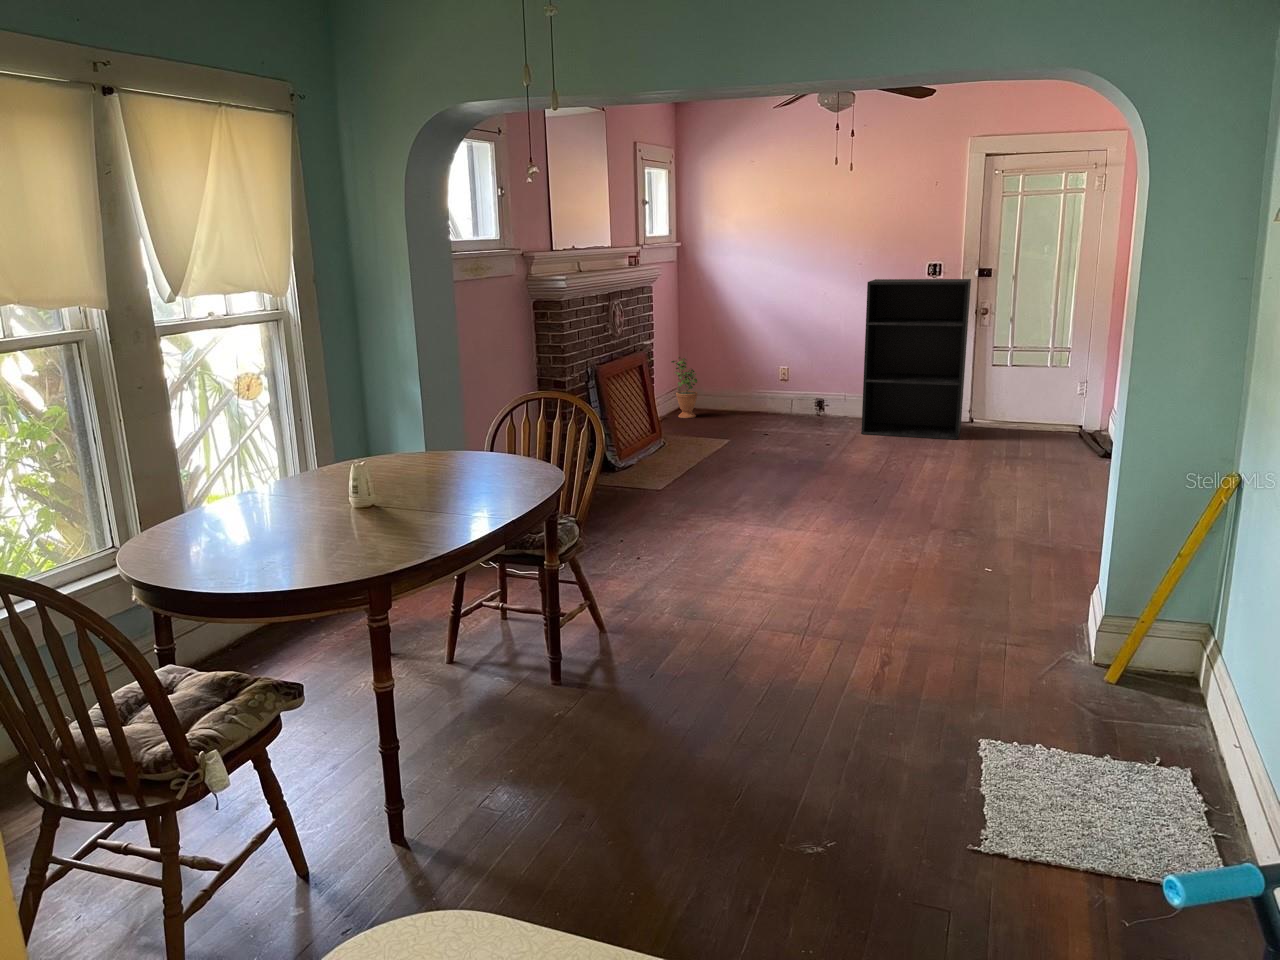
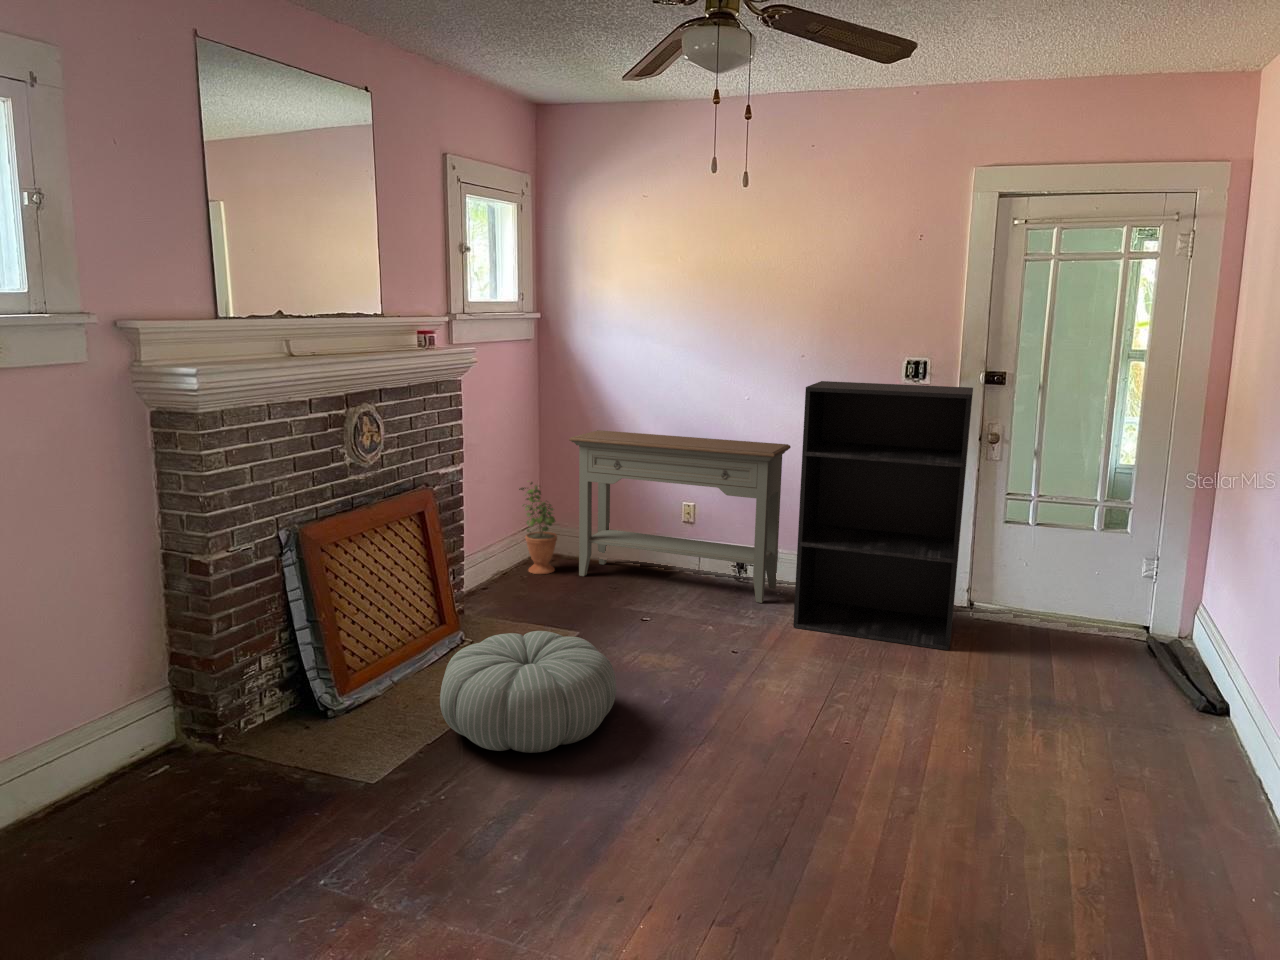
console table: none [707,321,855,425] -> present [569,430,791,603]
pouf: none [678,423,773,476] -> present [440,631,616,753]

